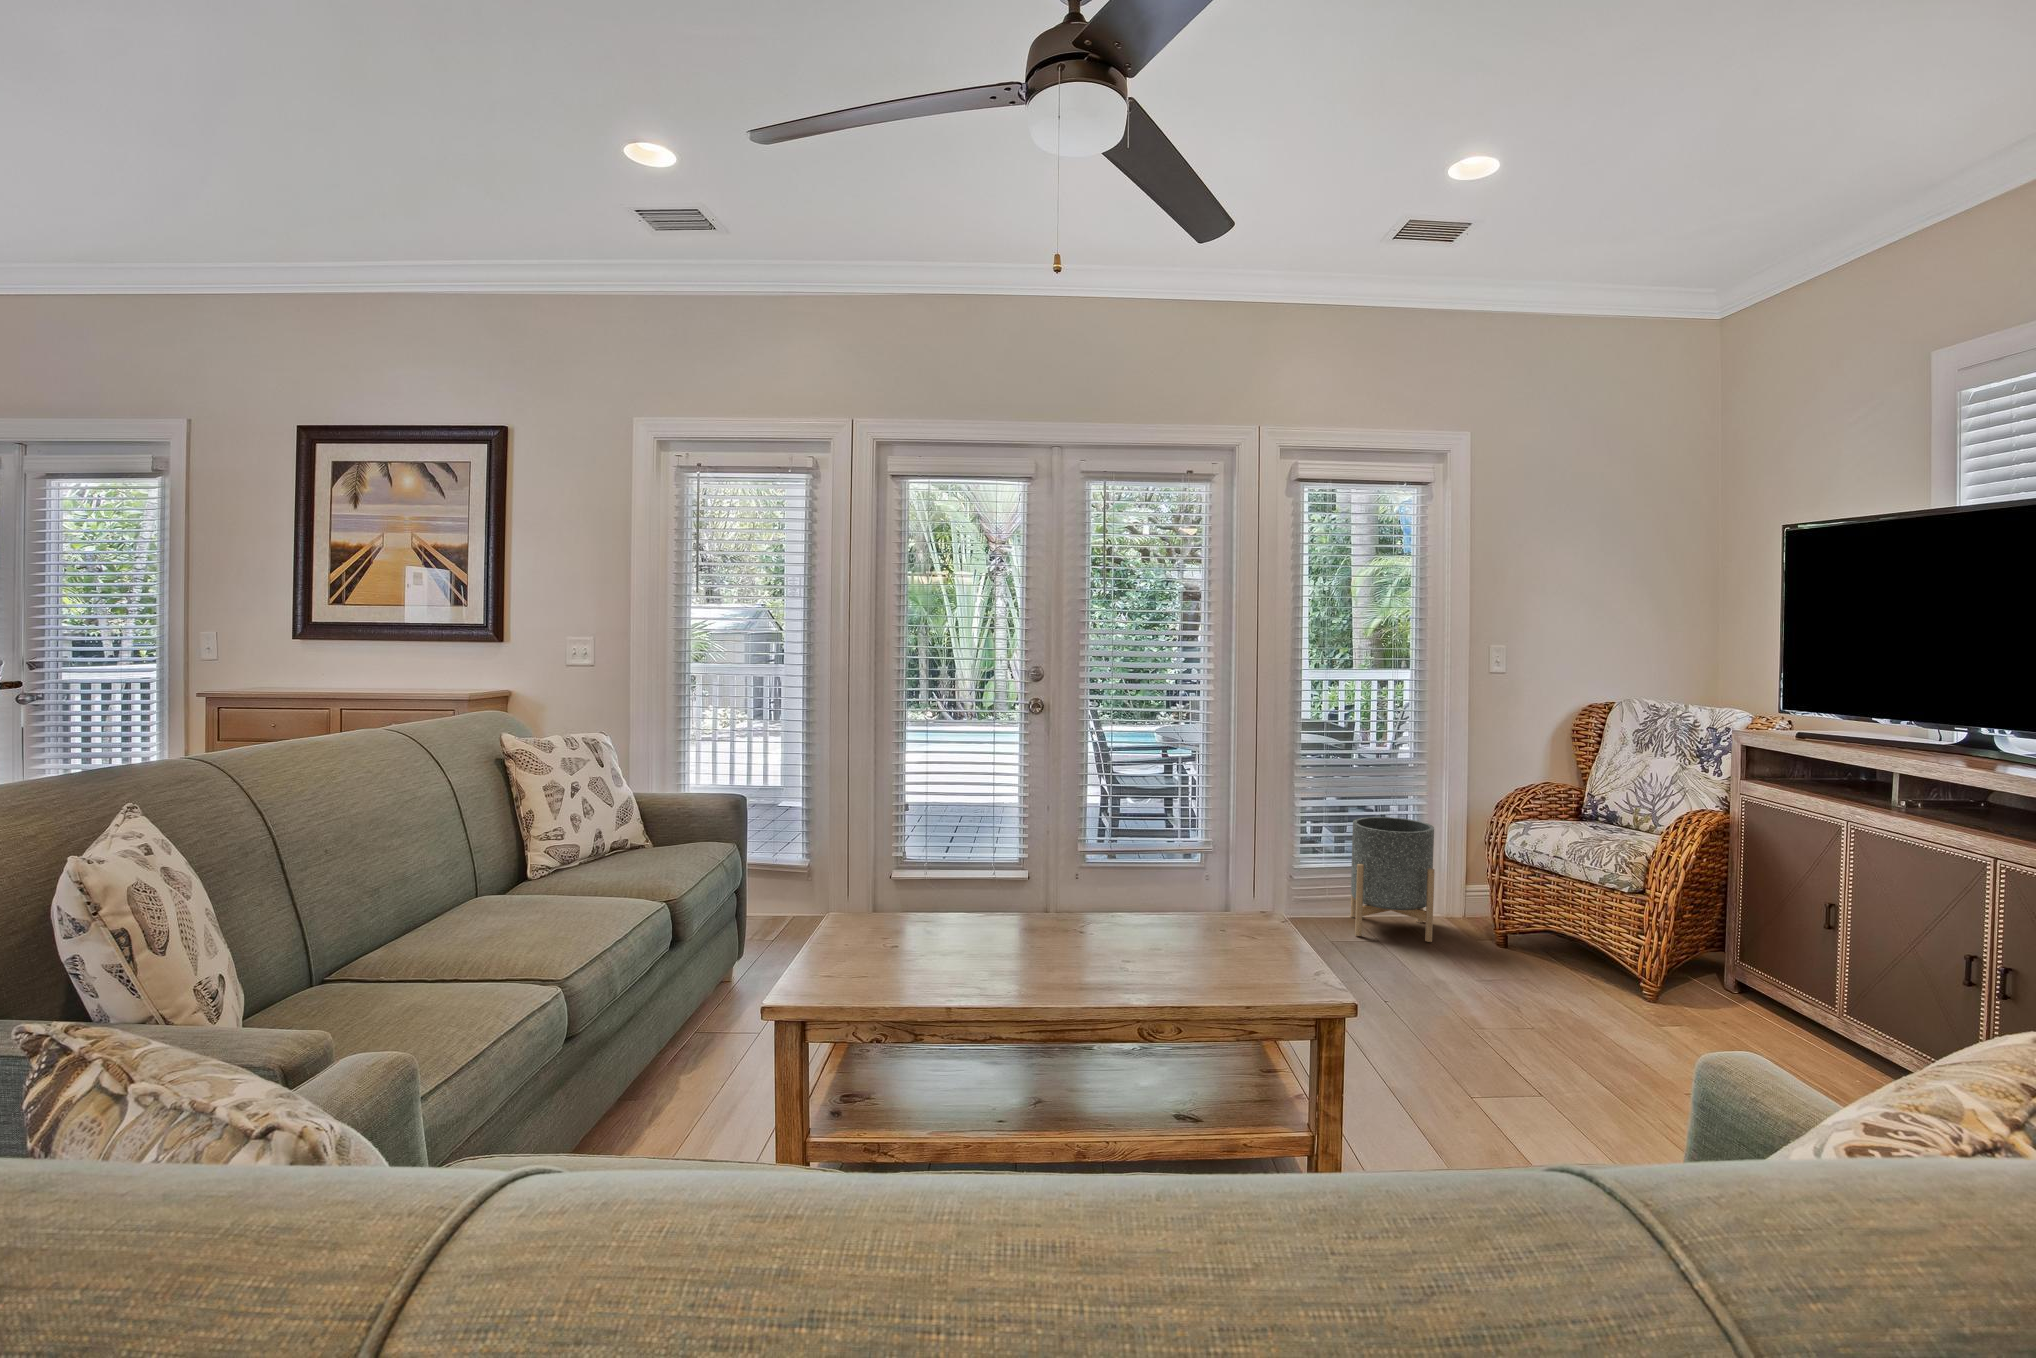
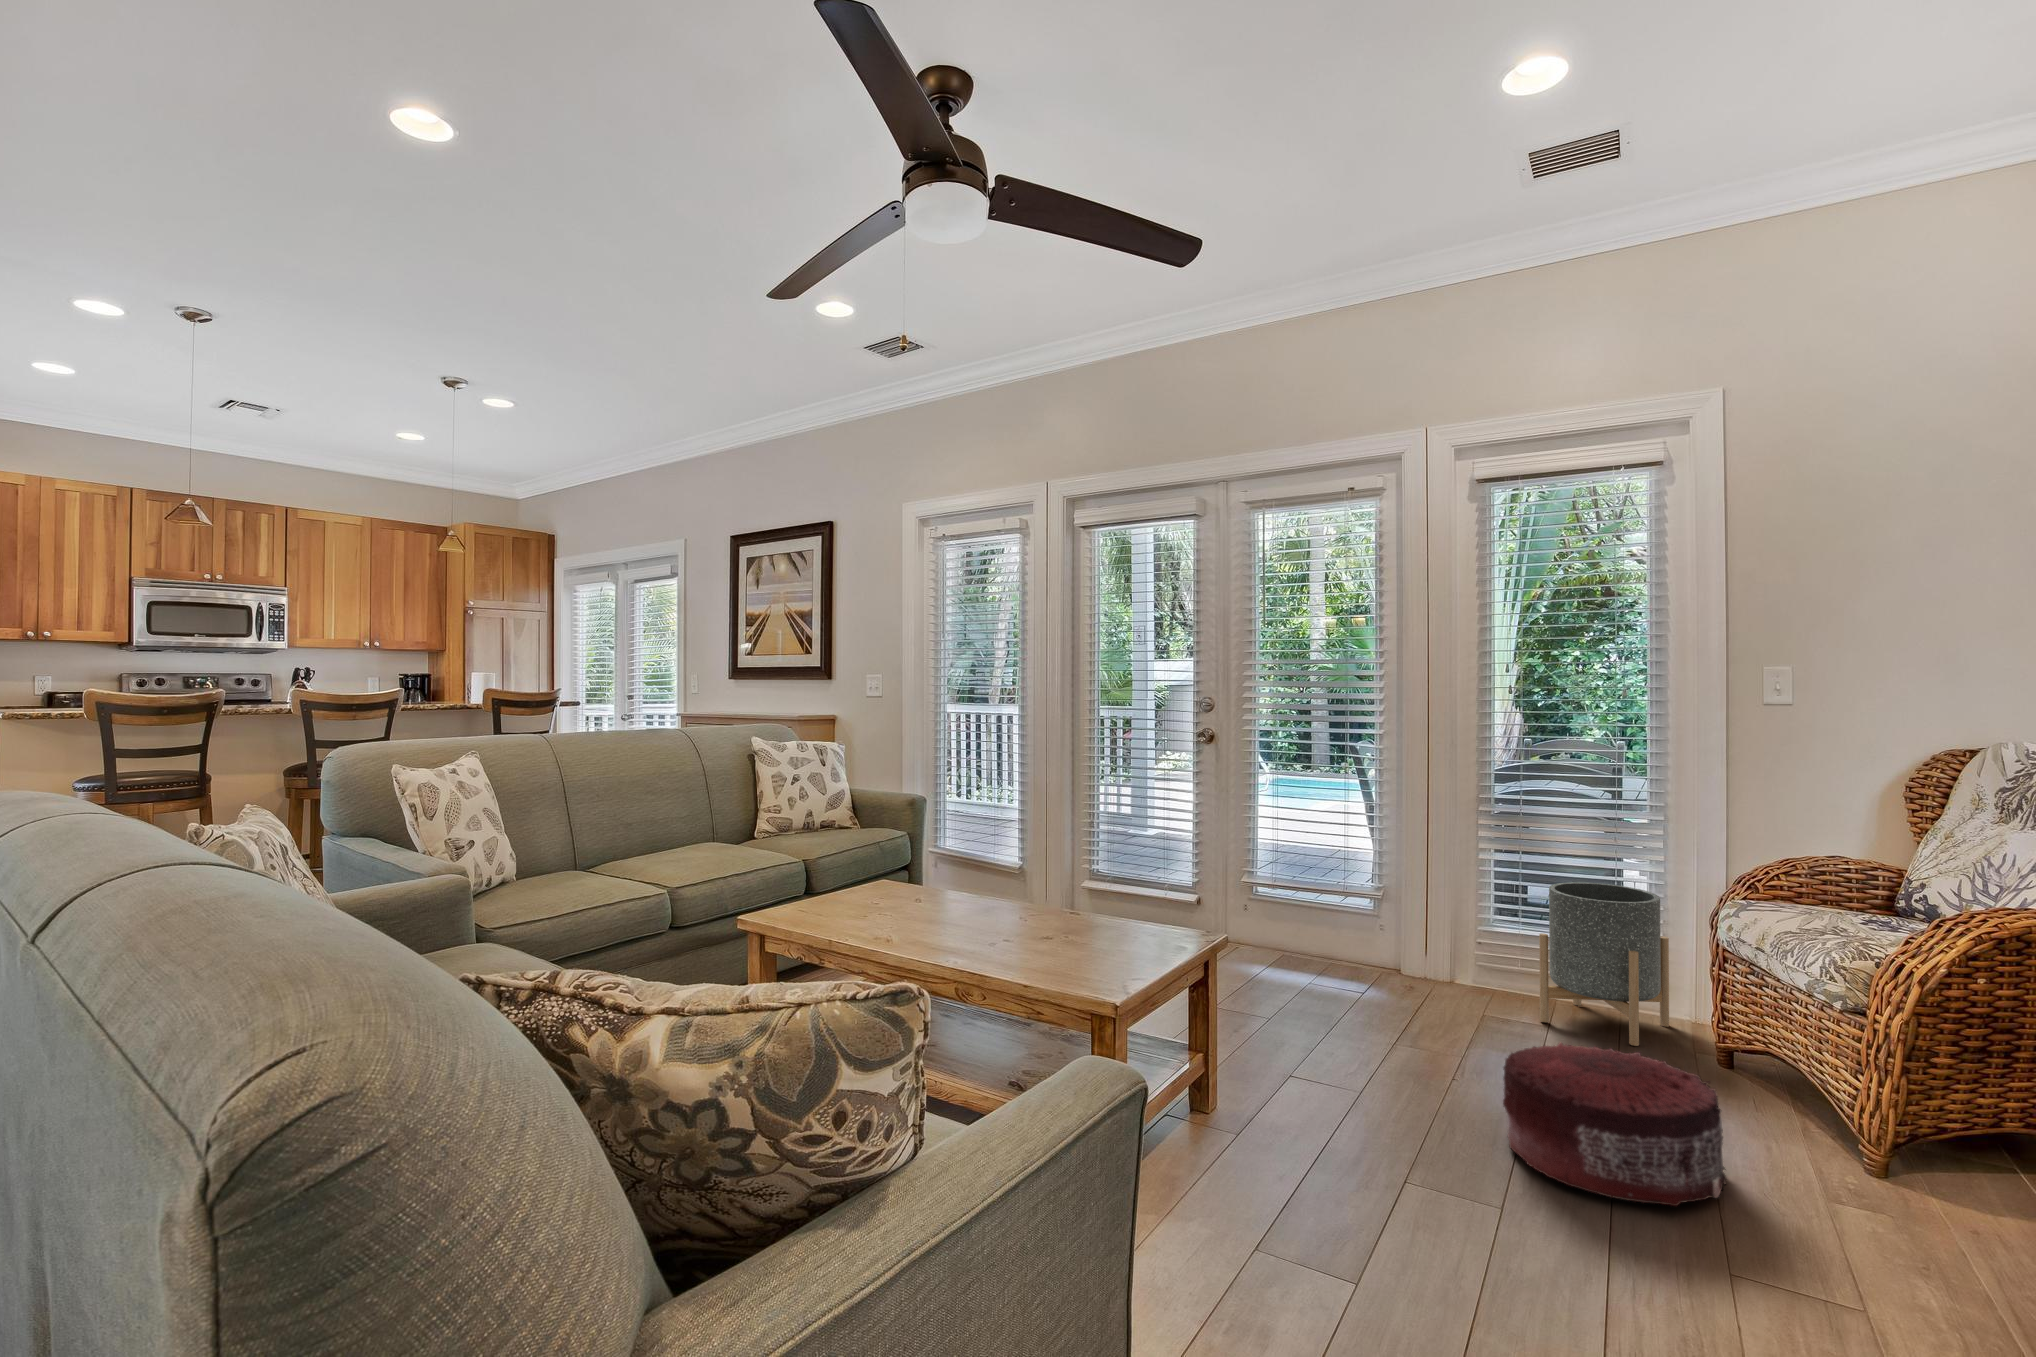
pouf: none [1470,946,1628,1058] -> present [1503,1043,1727,1206]

